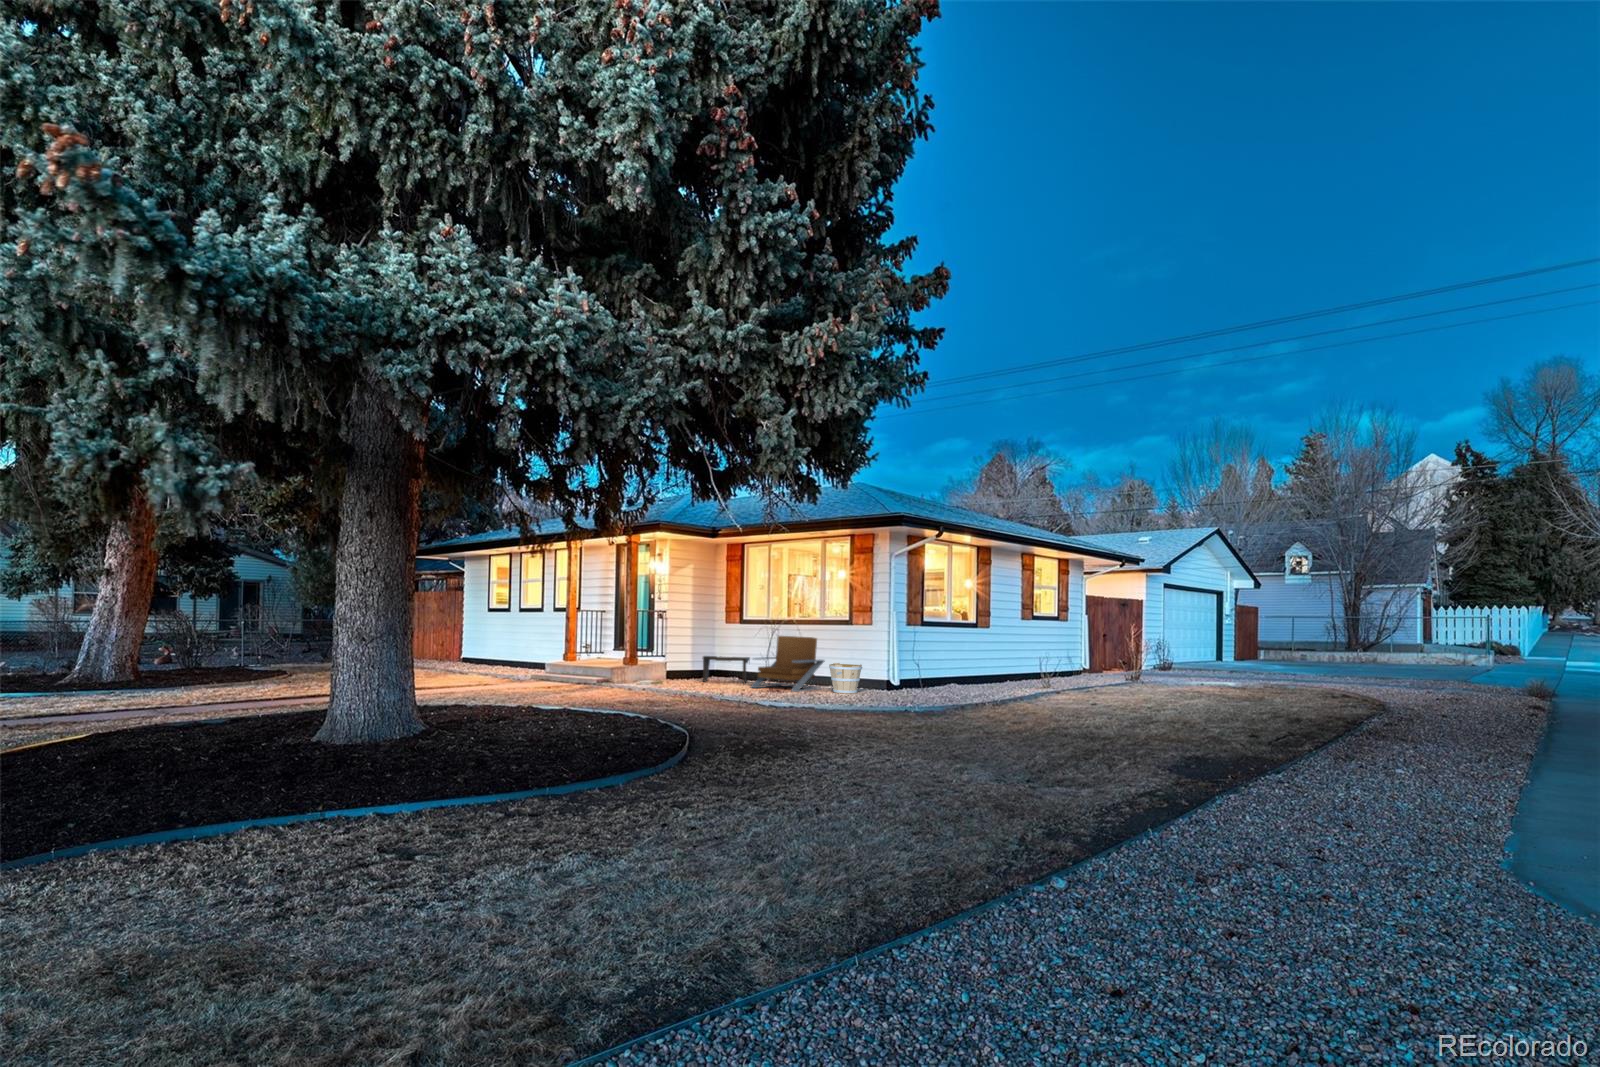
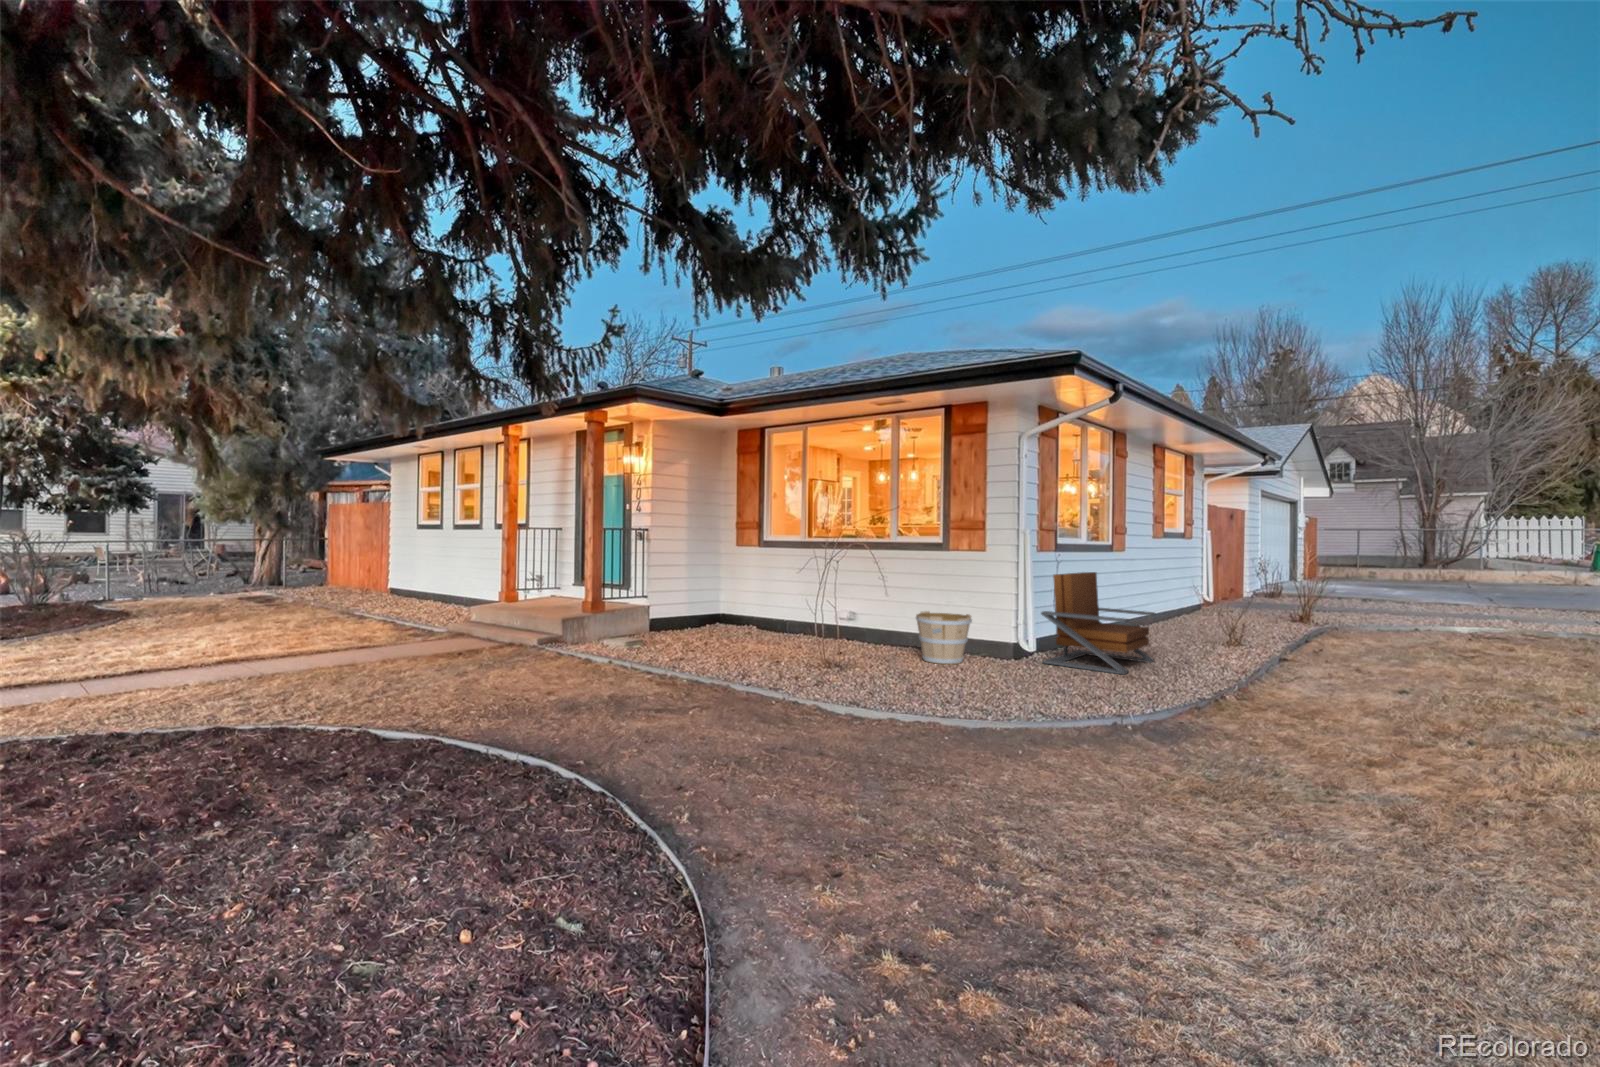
lounge chair: present [751,636,825,692] -> present [1041,572,1155,675]
bench: present [703,656,750,683] -> none [704,595,776,638]

